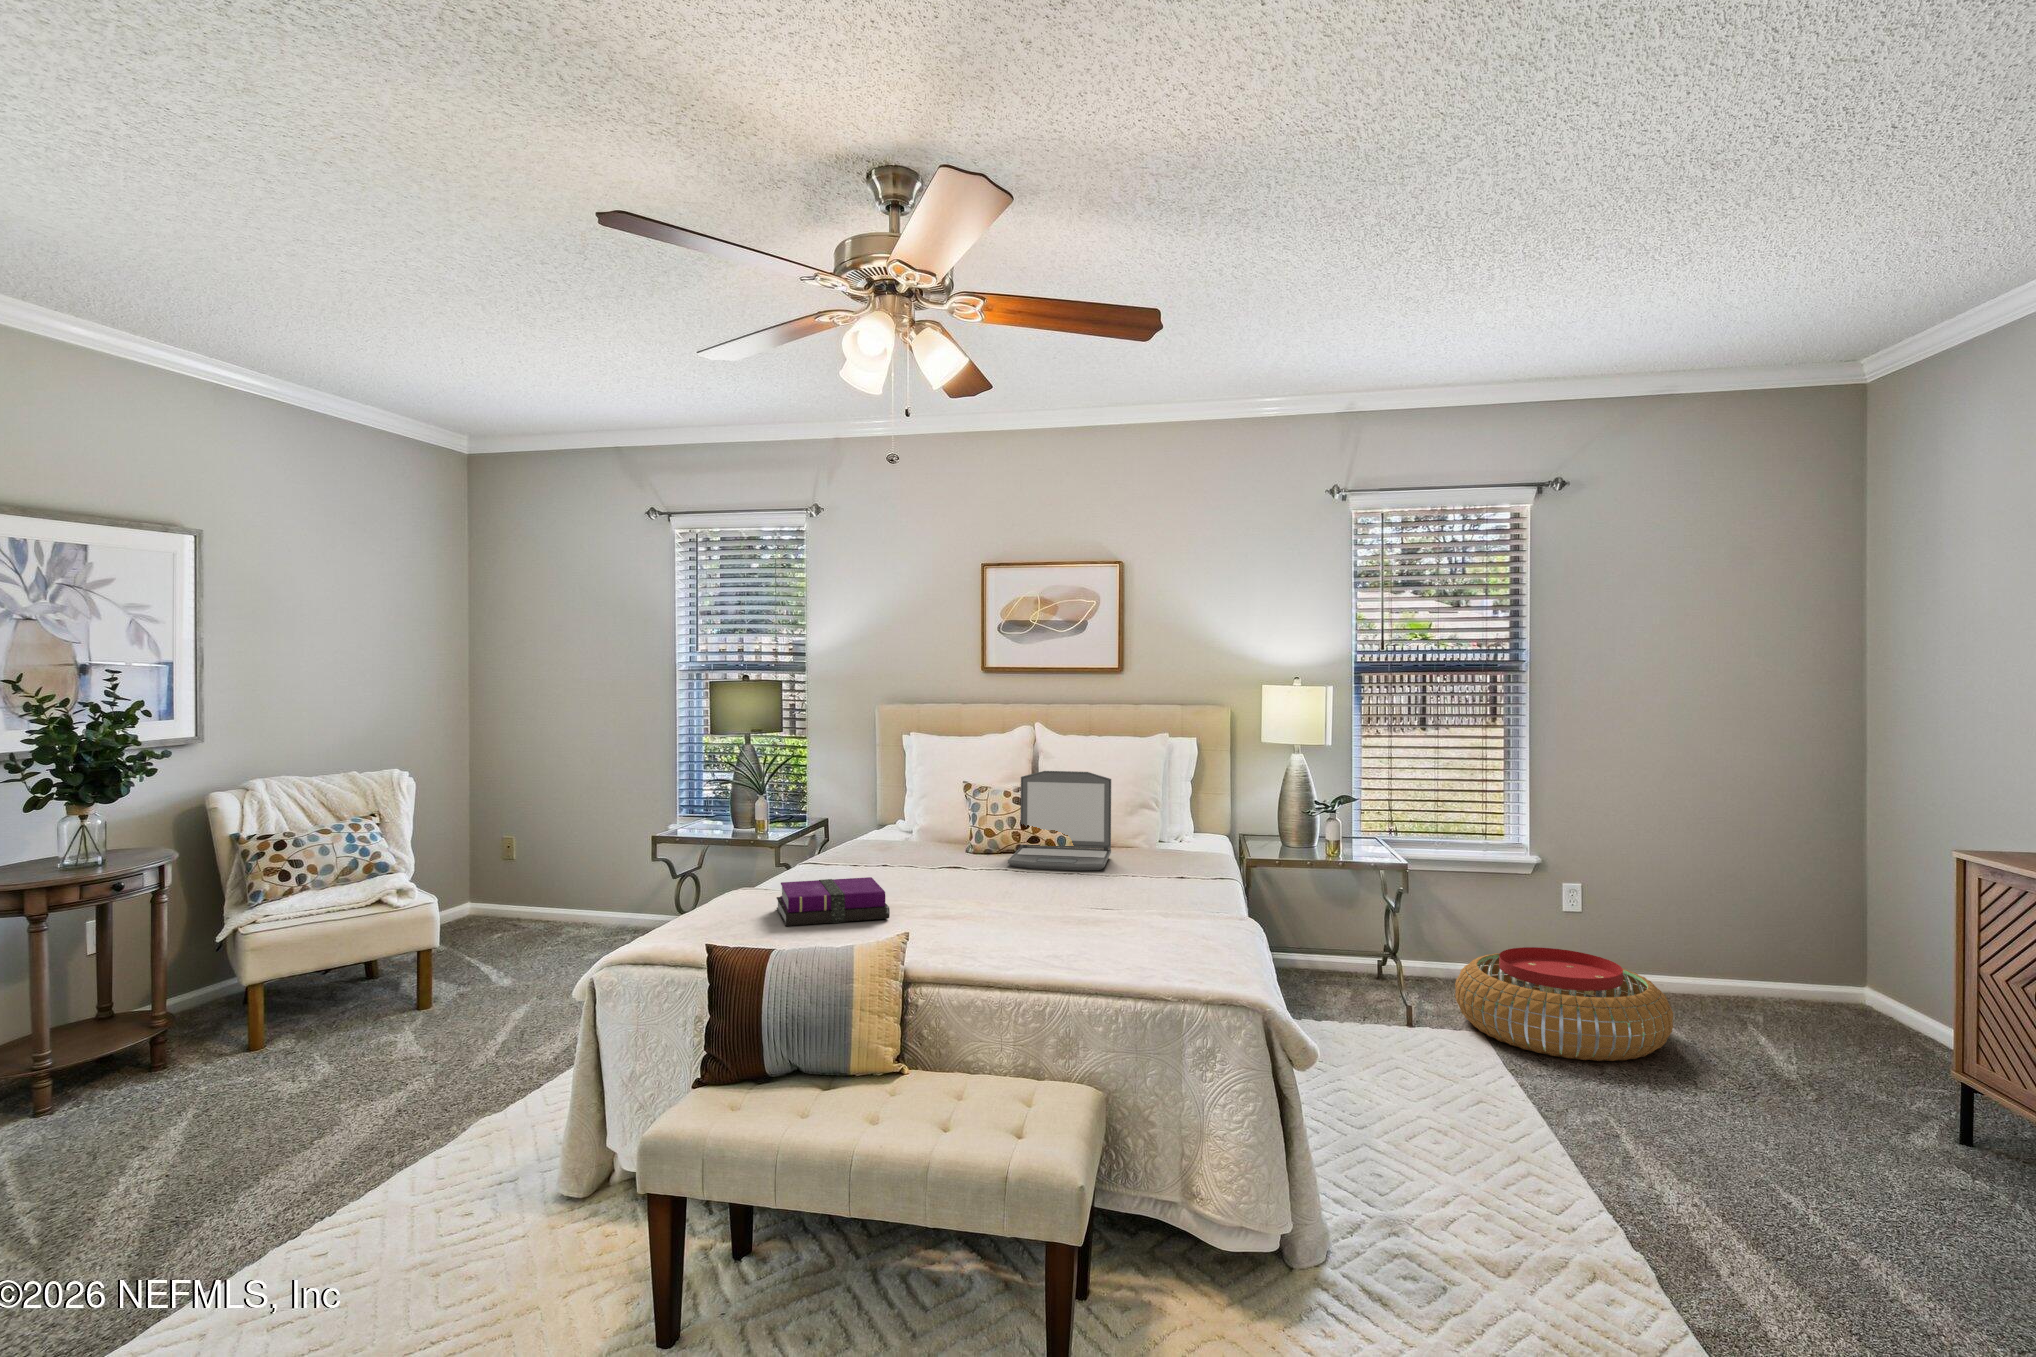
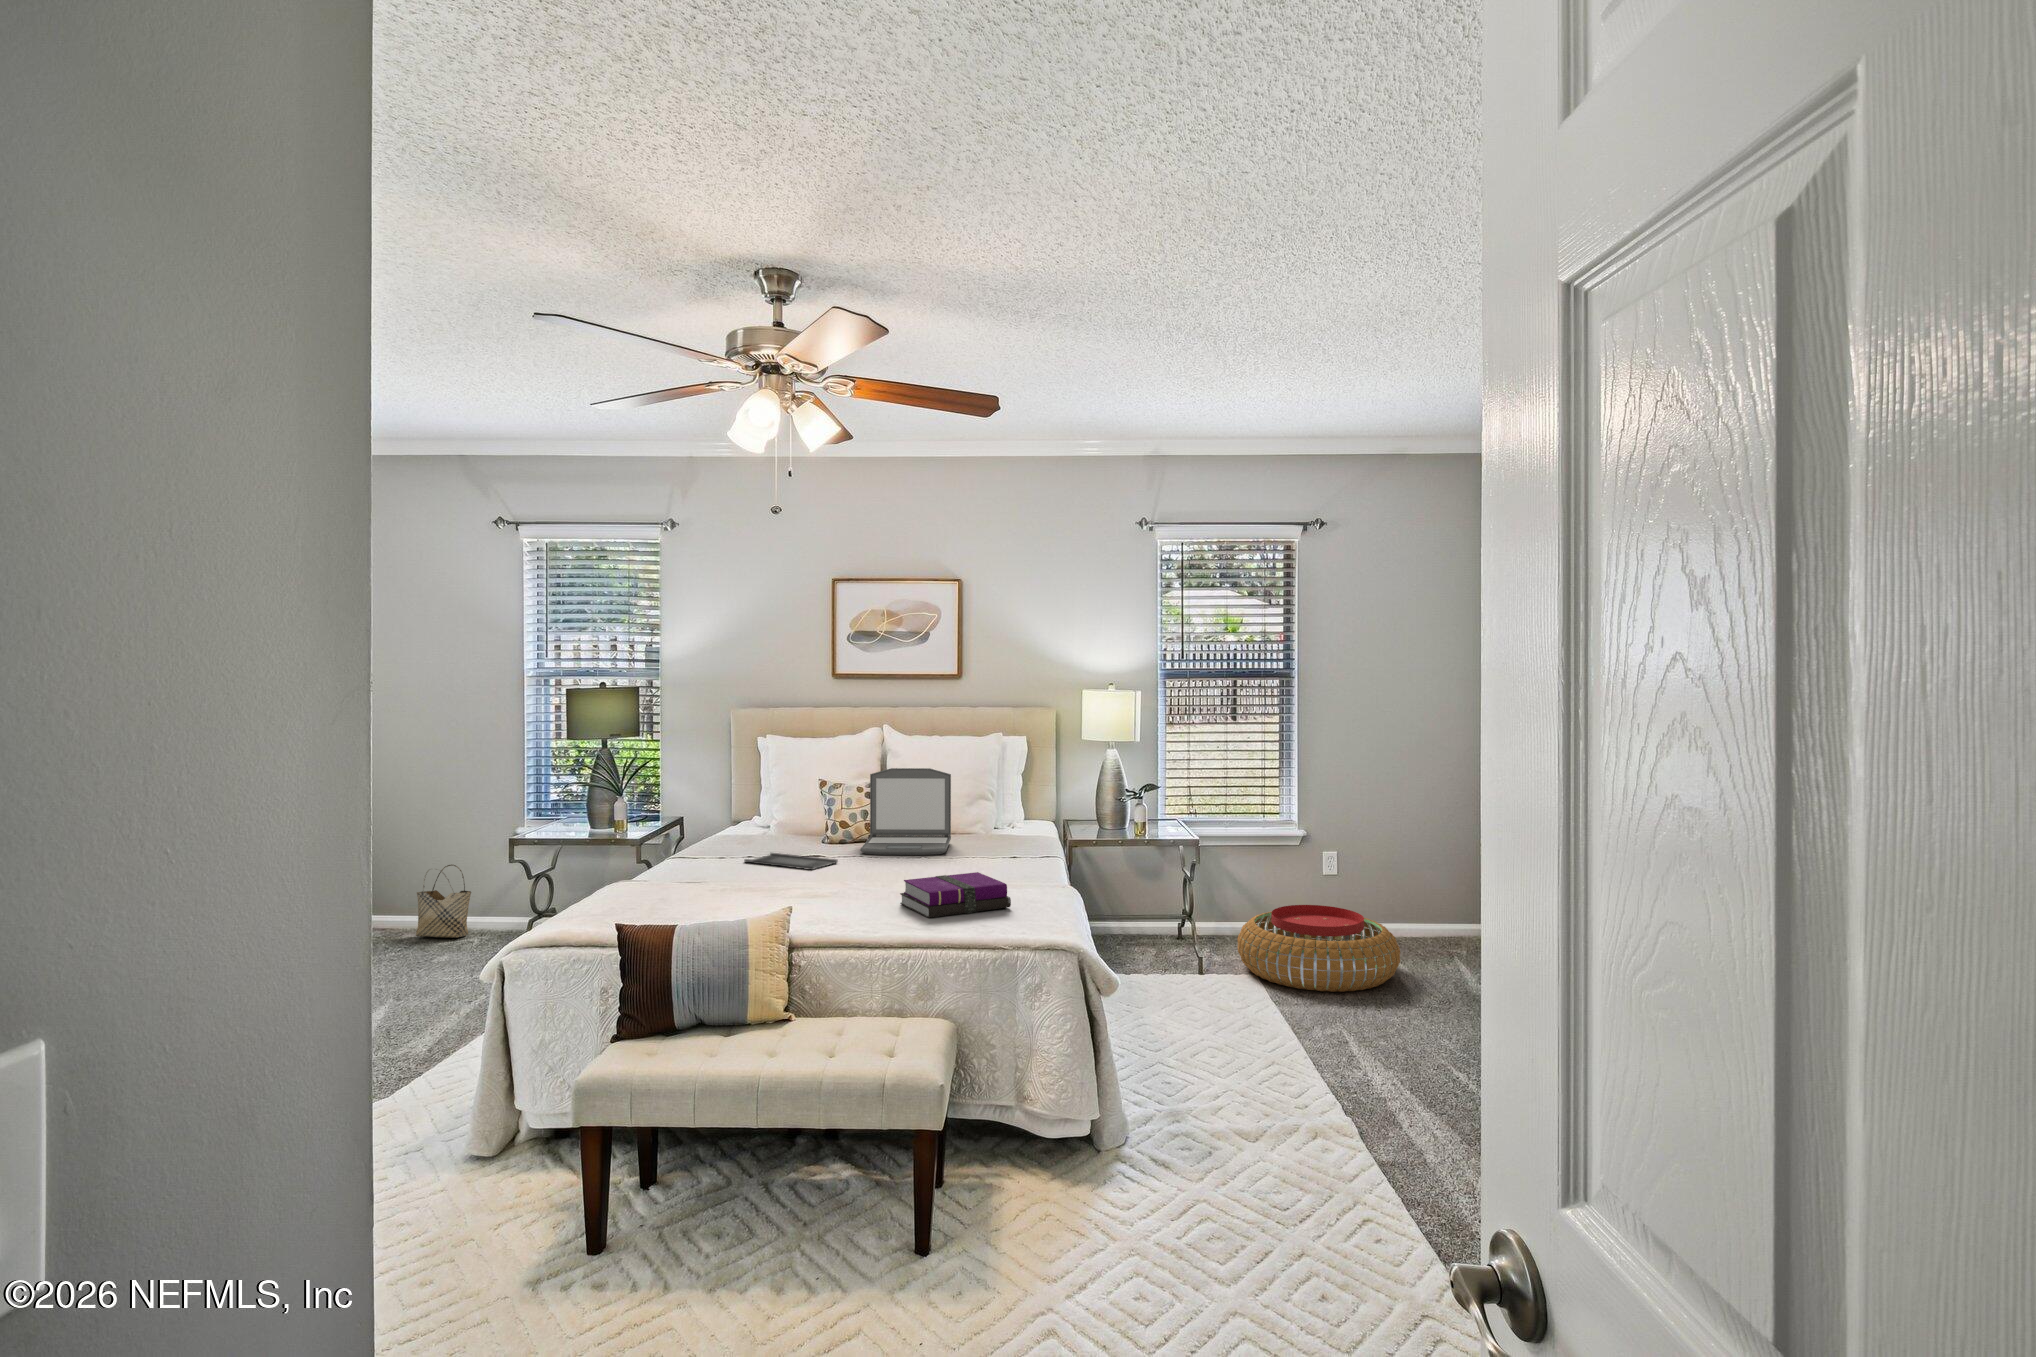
woven basket: none [569,860,622,935] -> present [416,865,471,938]
tray: none [878,861,981,884] -> present [744,853,838,870]
notebook: present [776,877,890,926] -> present [900,872,1011,918]

